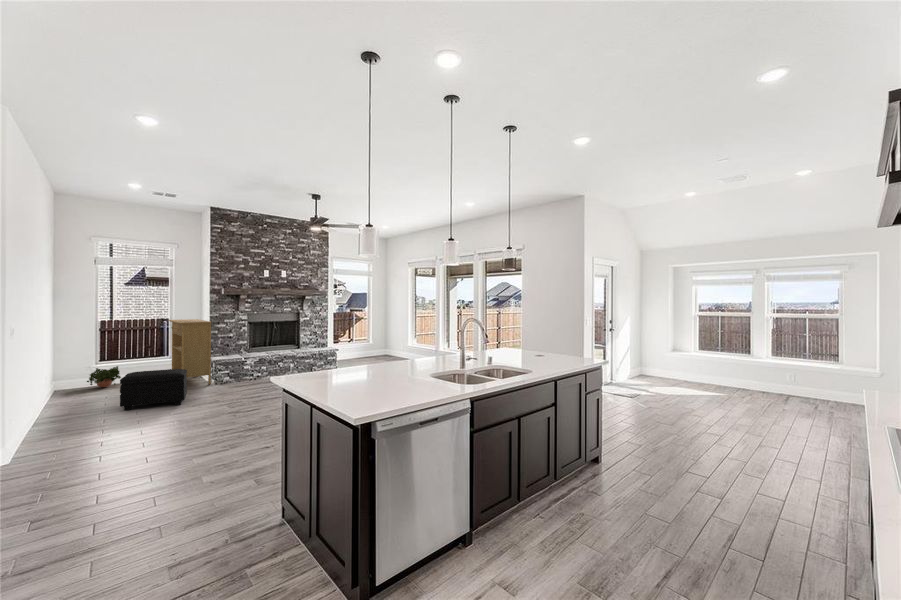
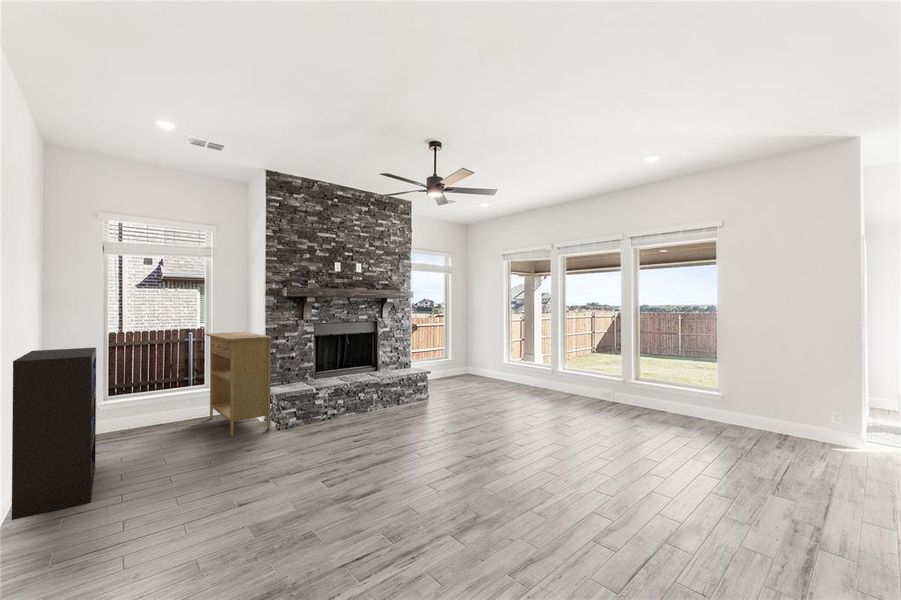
bookshelf: none [41,326,90,420] -> present [12,347,96,520]
potted plant: present [87,366,121,387] -> none [89,403,141,436]
footstool: present [120,369,187,410] -> none [147,414,249,492]

